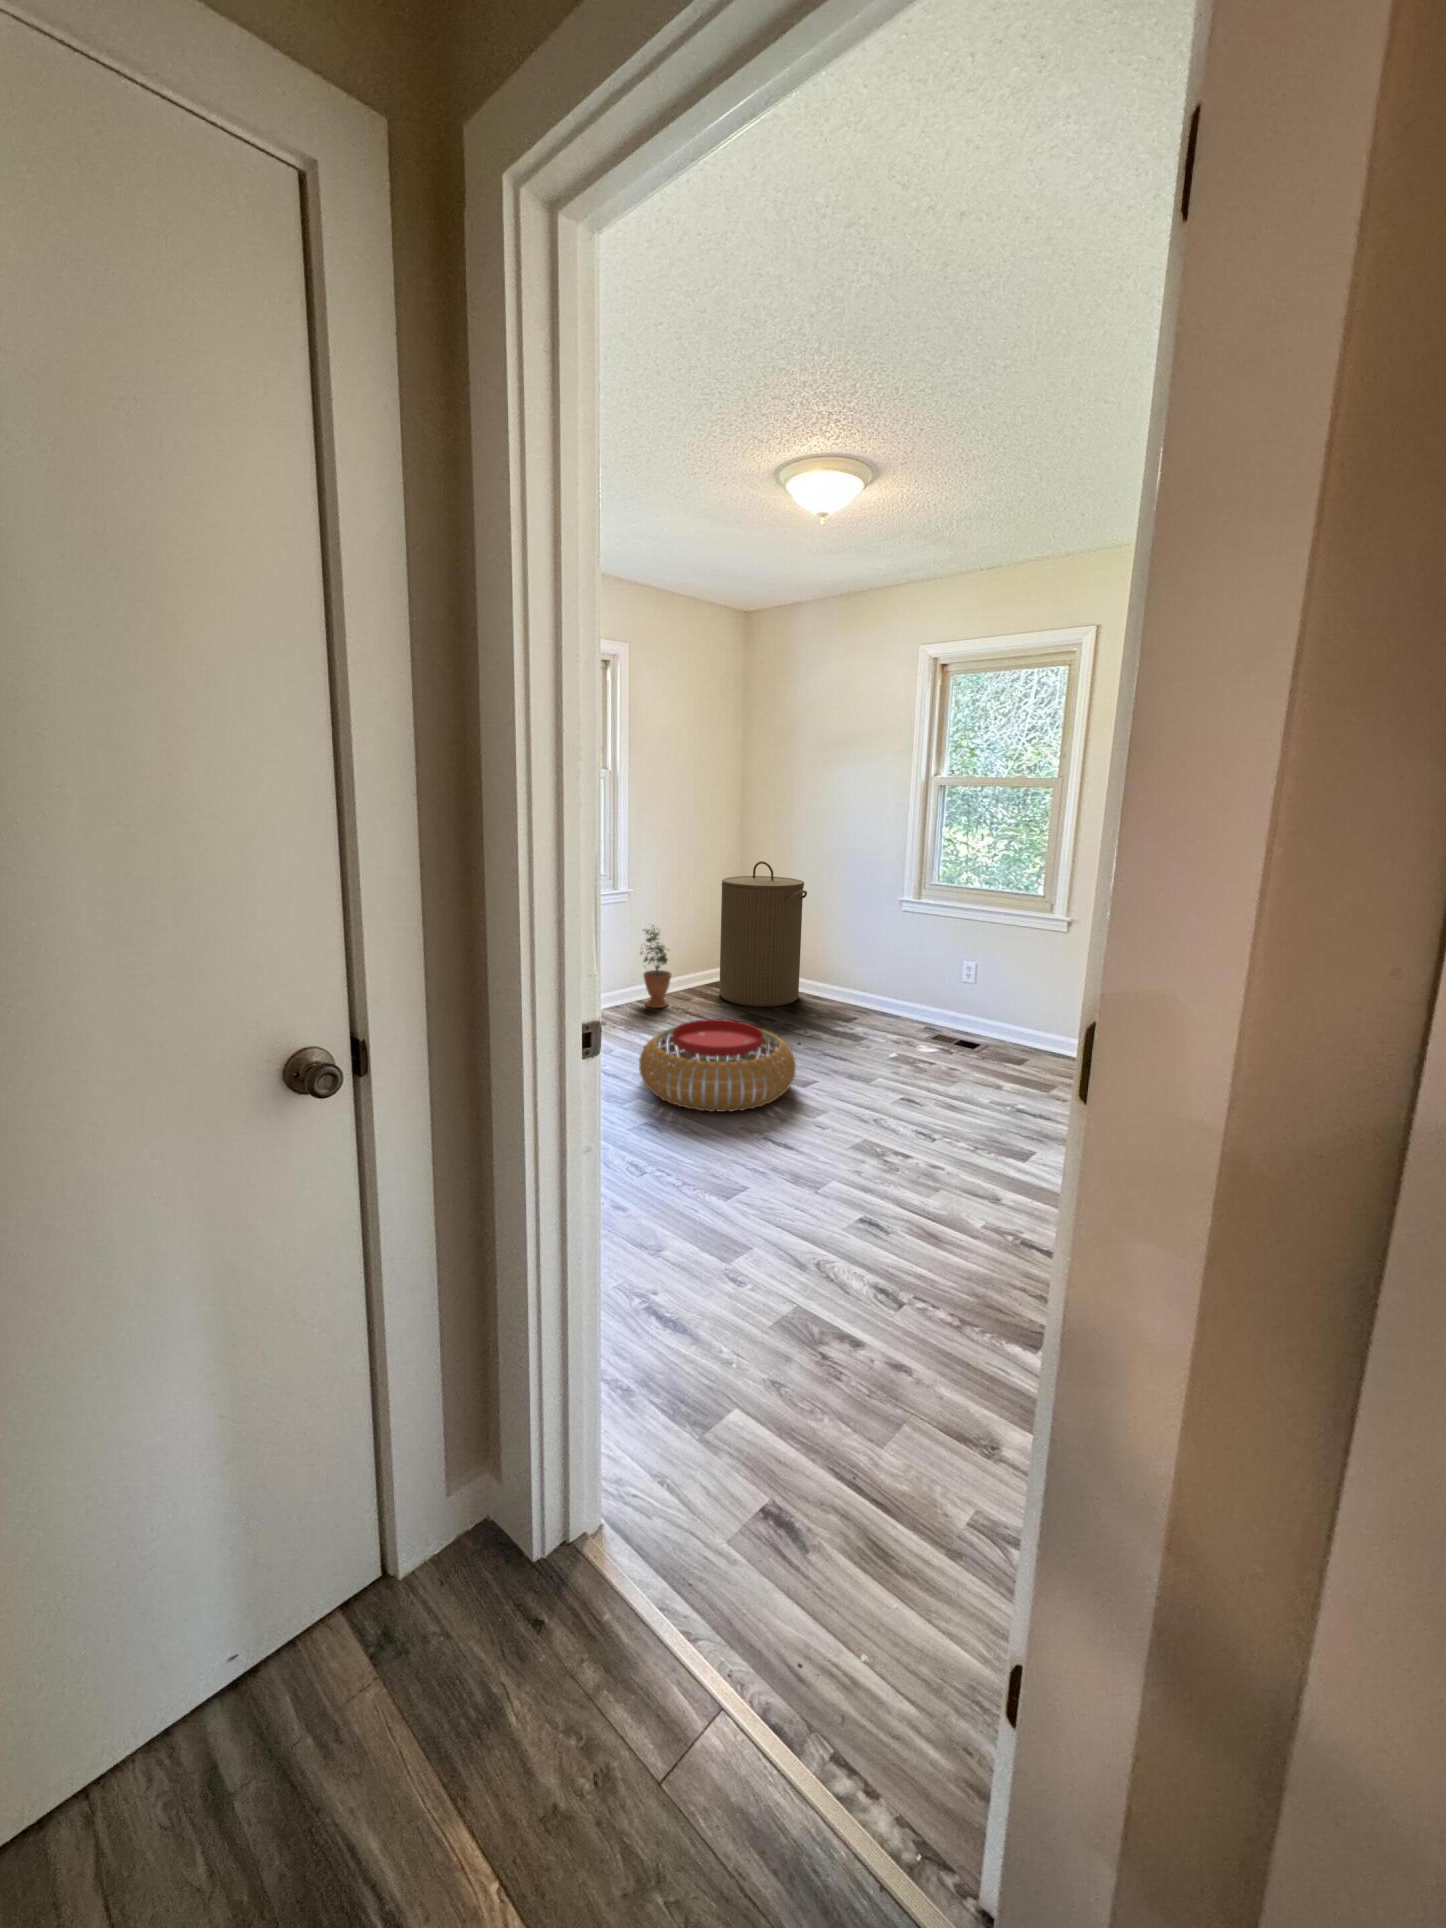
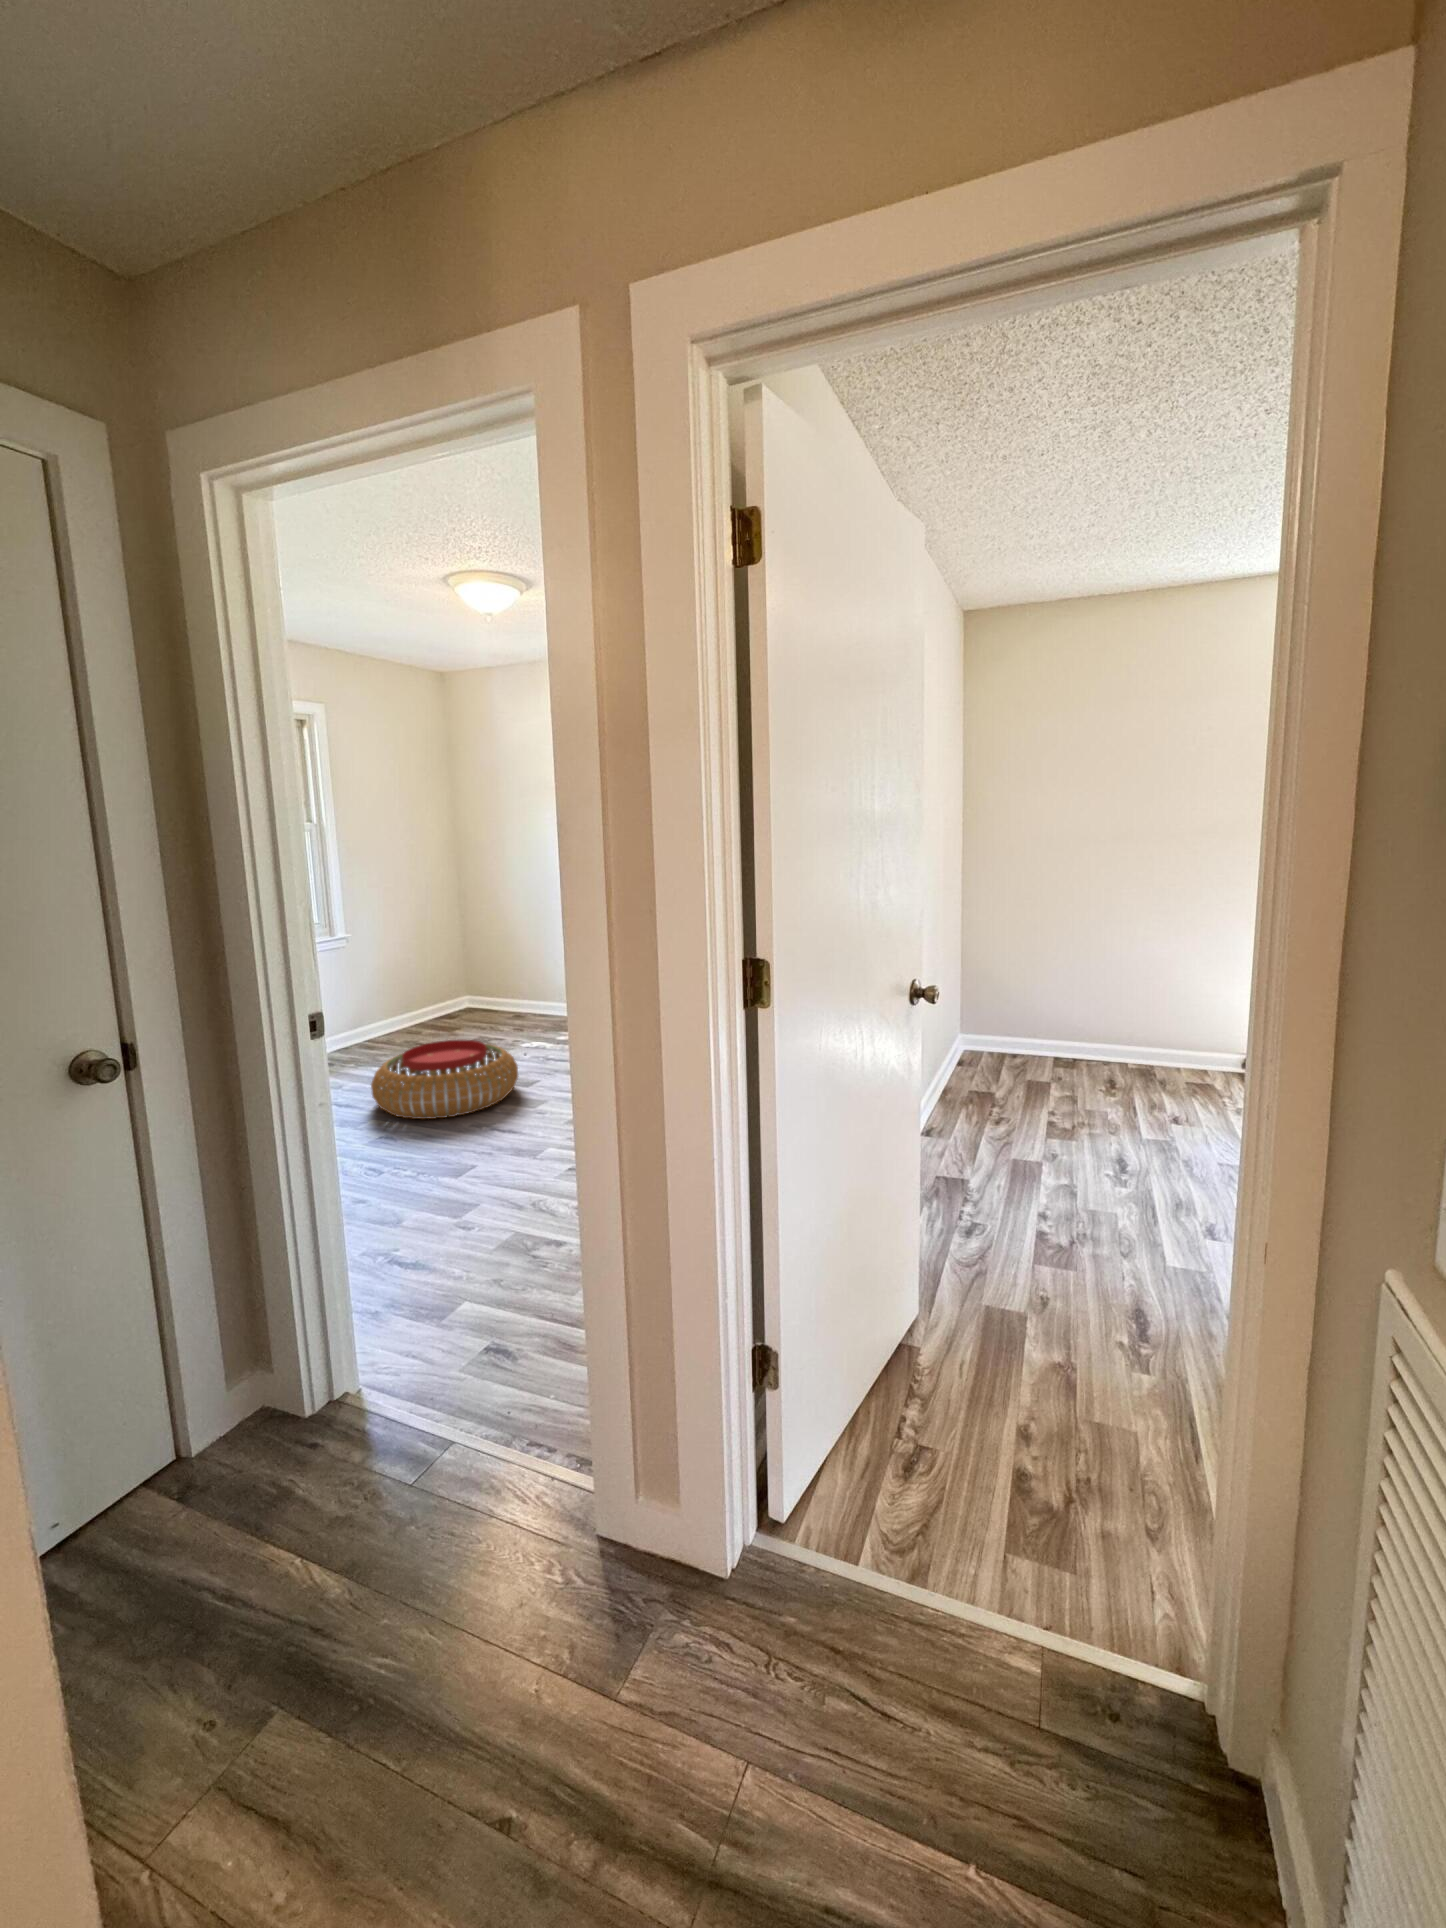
laundry hamper: present [719,861,807,1007] -> none [442,899,526,1031]
potted plant: present [641,928,671,1008] -> none [365,965,400,1044]

